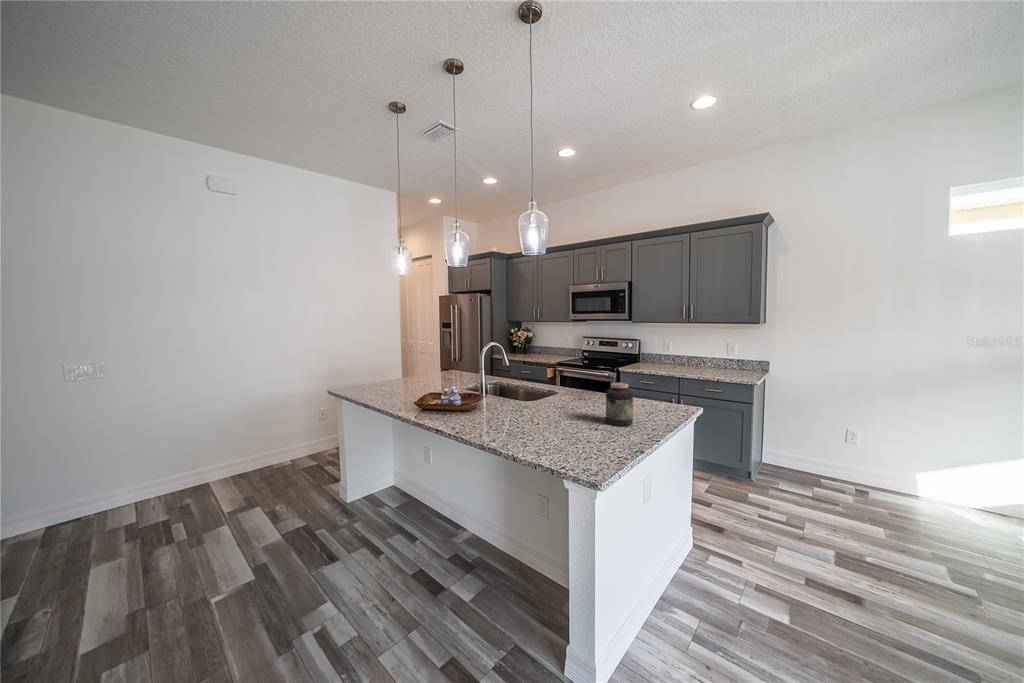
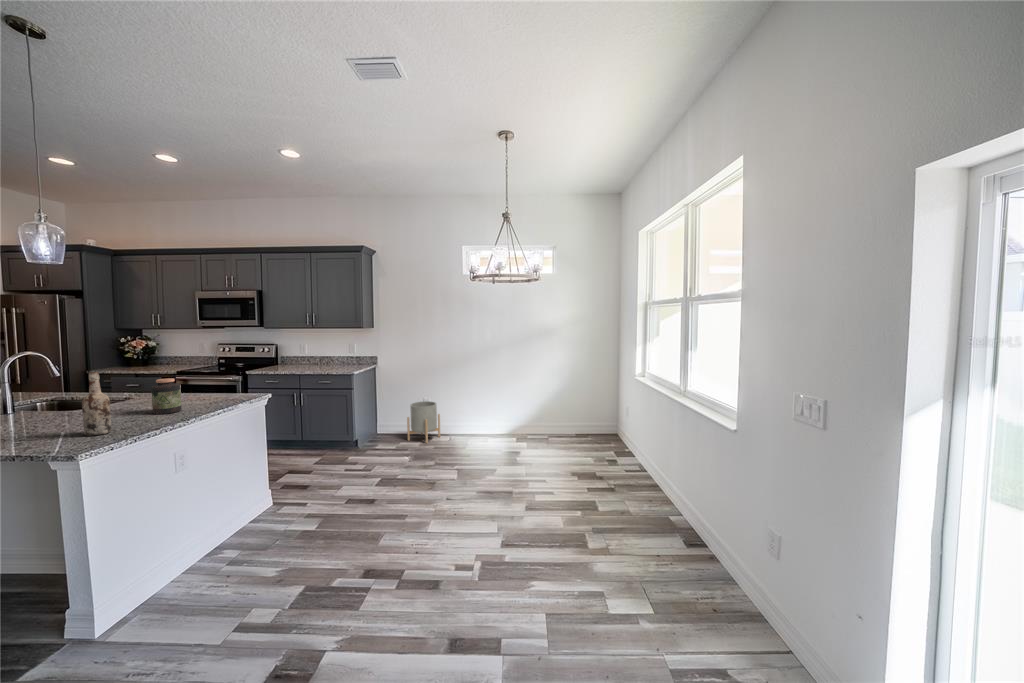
wine bottle: none [577,375,601,453] -> present [82,372,111,436]
planter: none [824,432,883,499] -> present [407,401,440,443]

